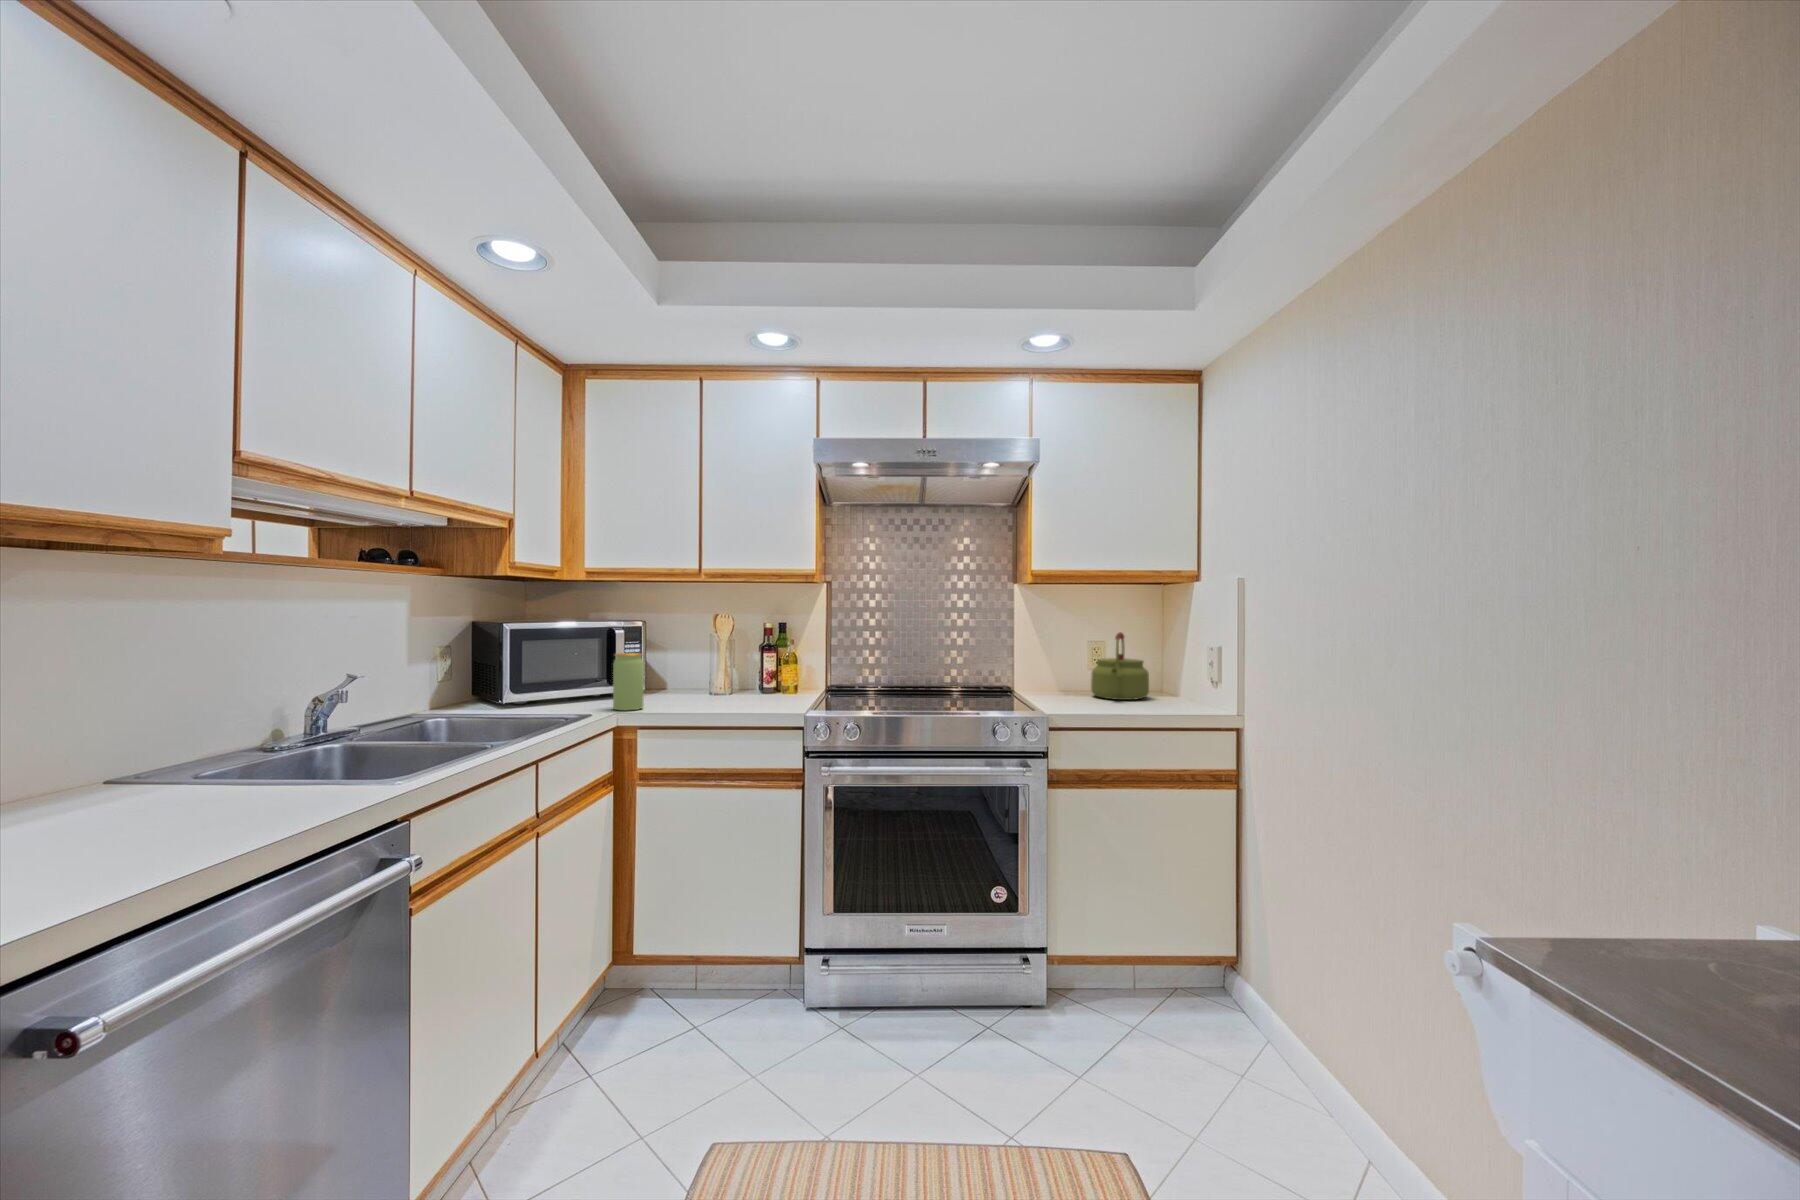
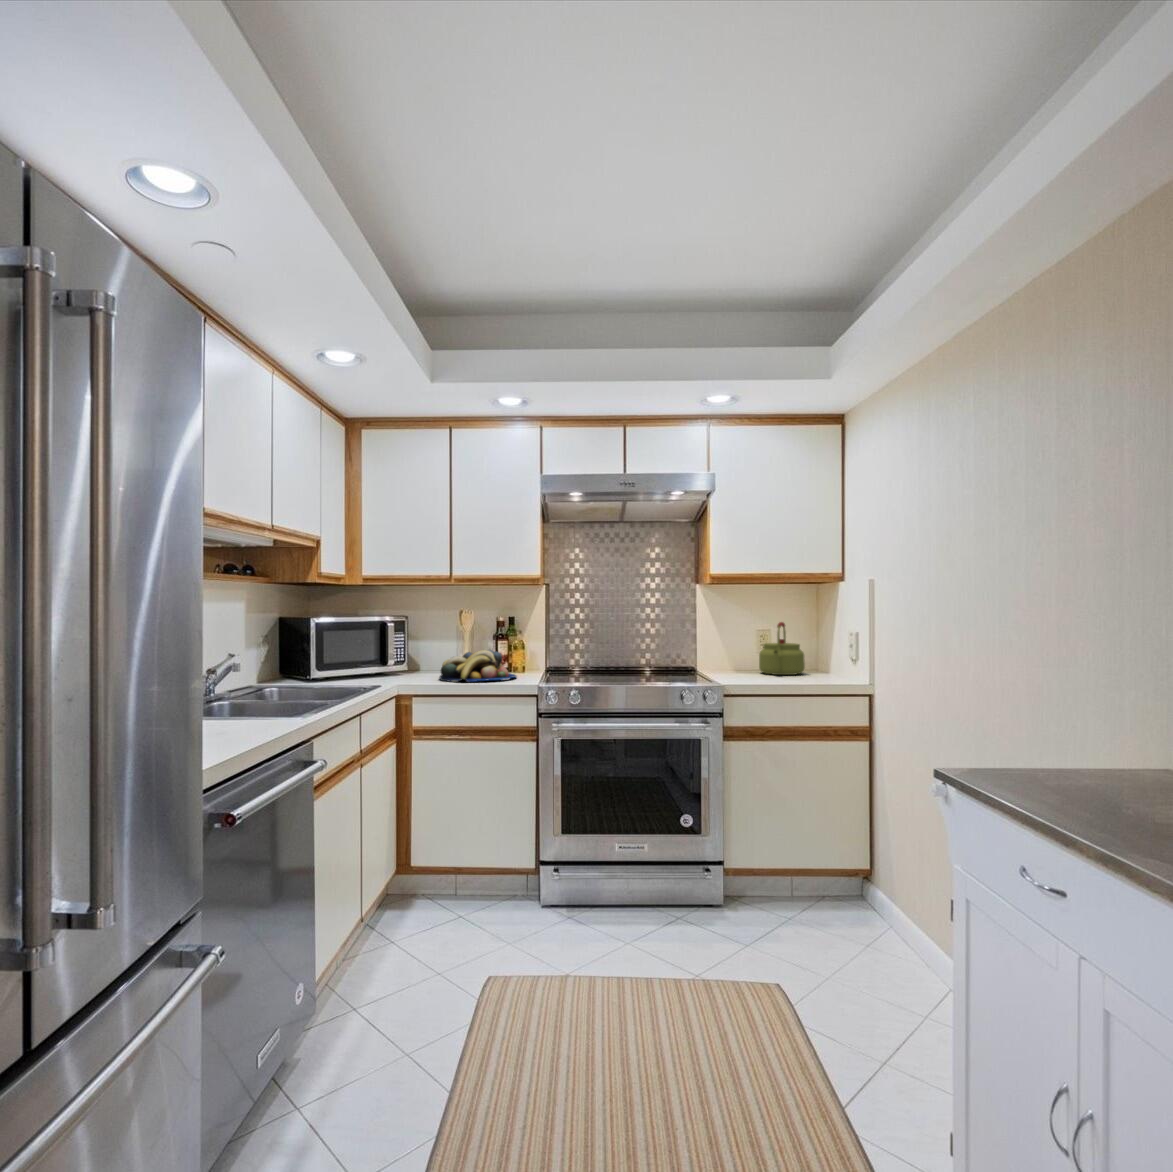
jar: present [613,653,644,710] -> none [392,640,414,684]
fruit bowl: none [680,665,782,709] -> present [440,650,516,682]

